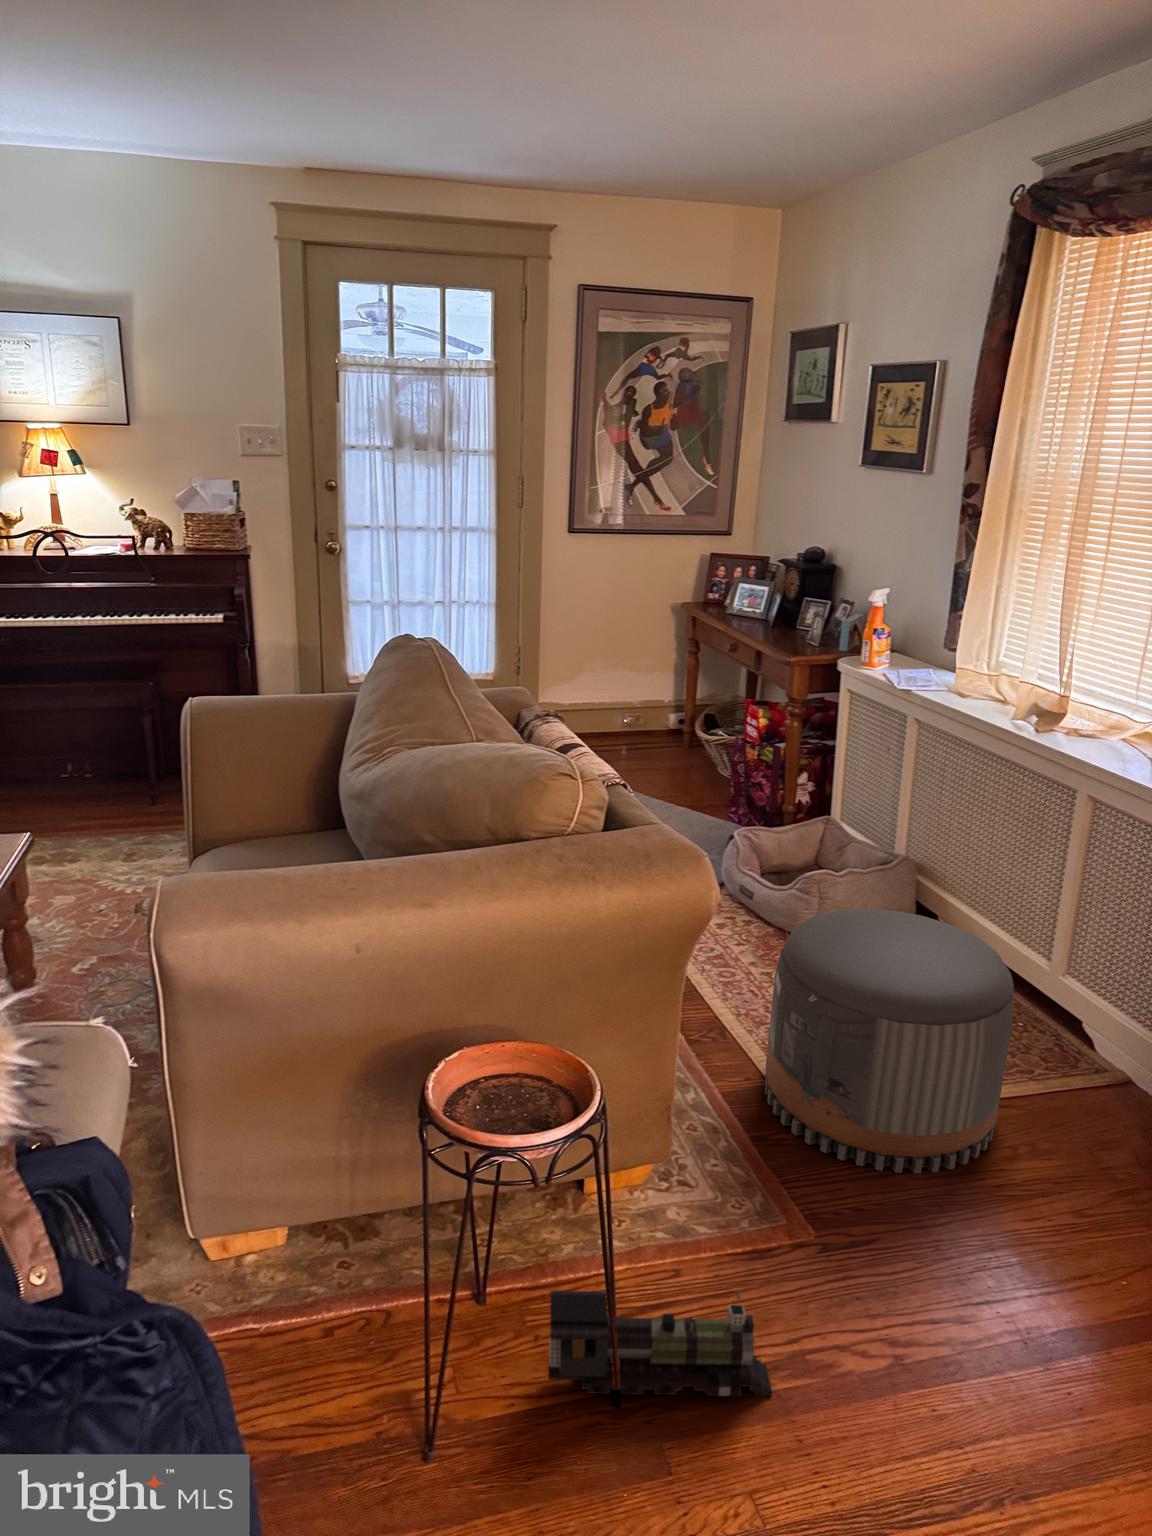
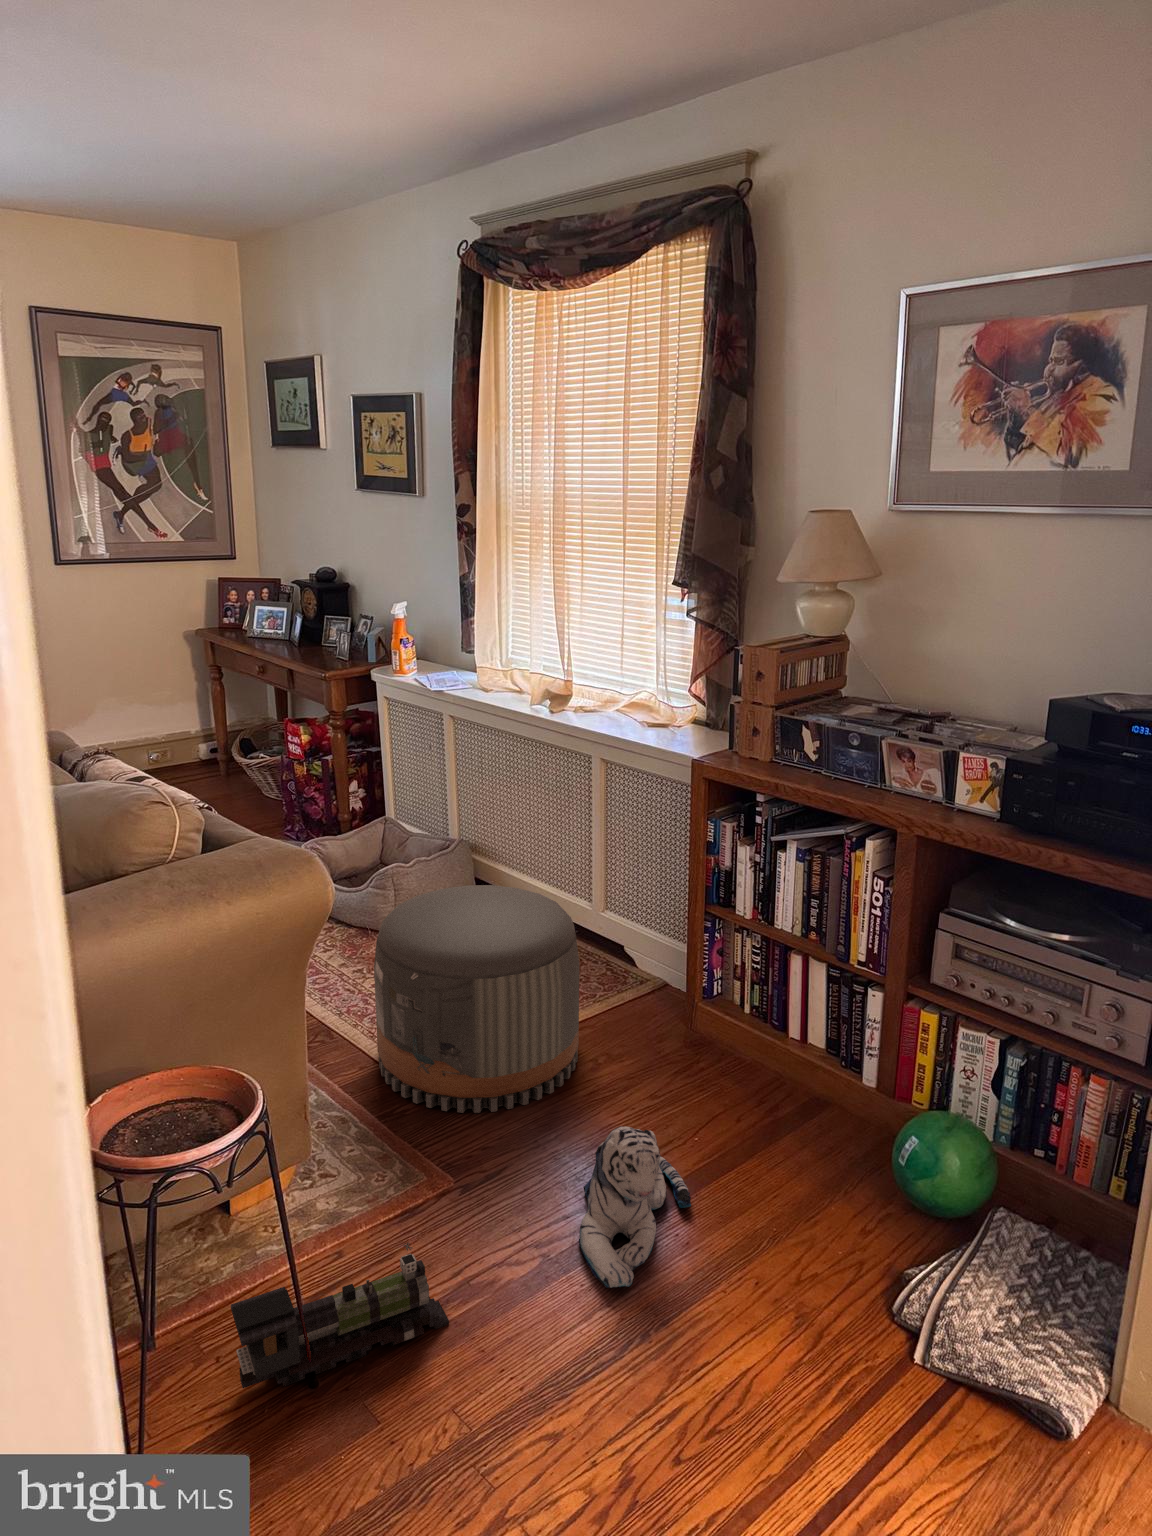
plush toy: none [943,1241,1101,1438] -> present [579,1126,691,1288]

